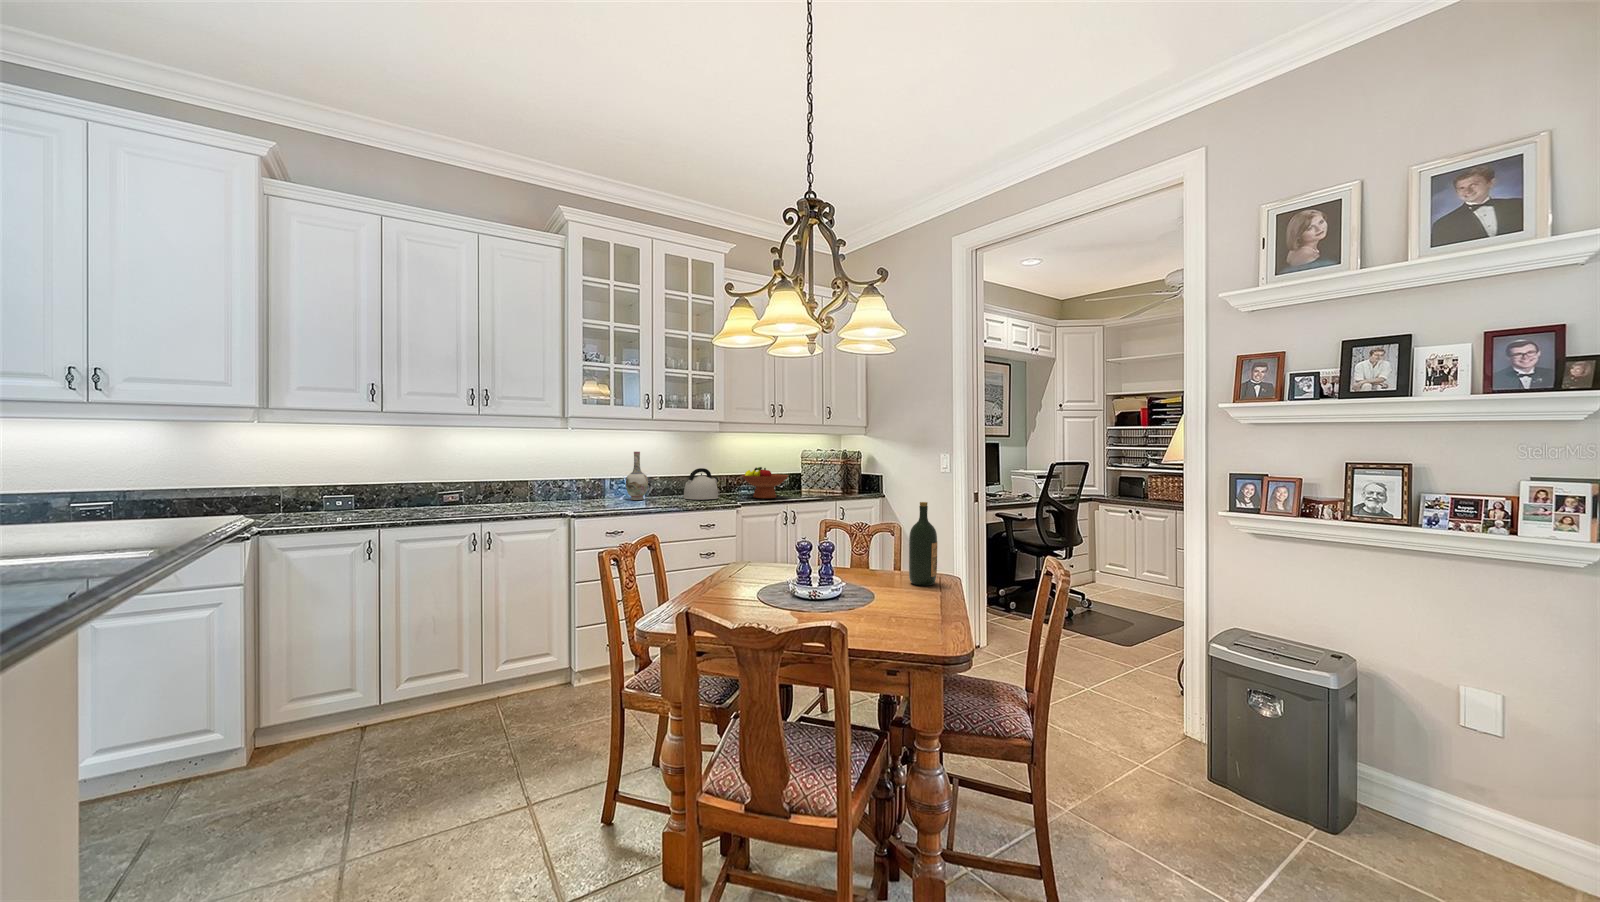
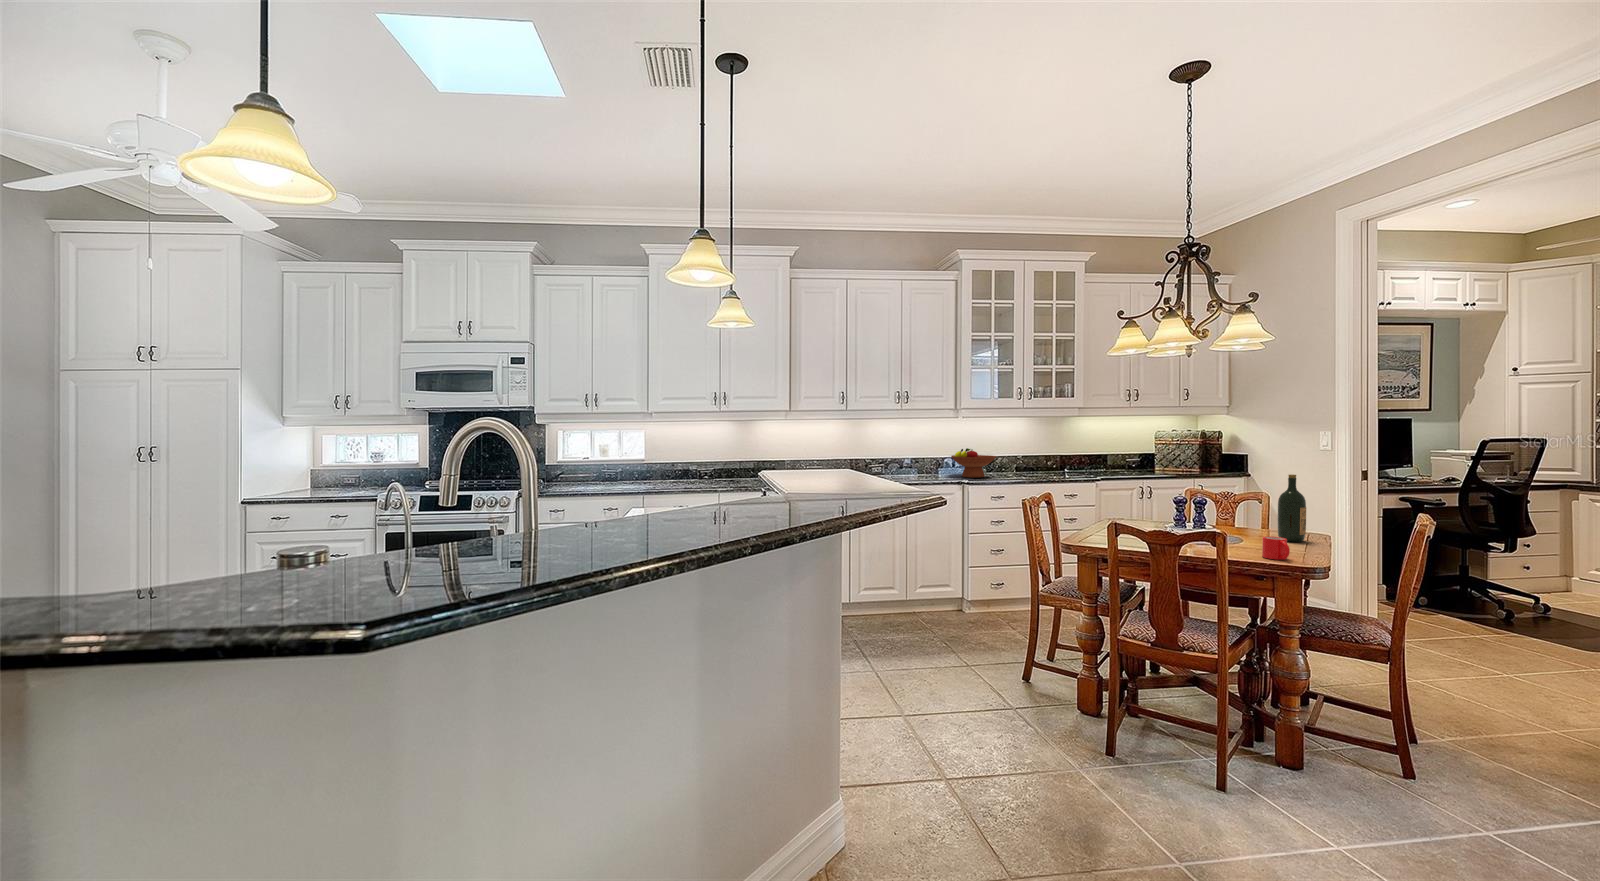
vase: present [626,452,648,500] -> none [999,434,1017,473]
fruit bowl: present [742,467,788,499] -> present [951,448,996,478]
kettle: present [683,468,719,500] -> none [1046,447,1078,474]
mug: none [894,591,925,625] -> present [1262,536,1290,560]

